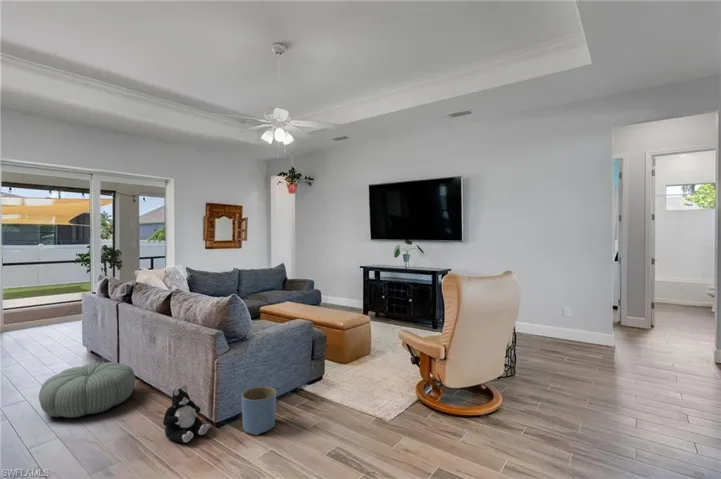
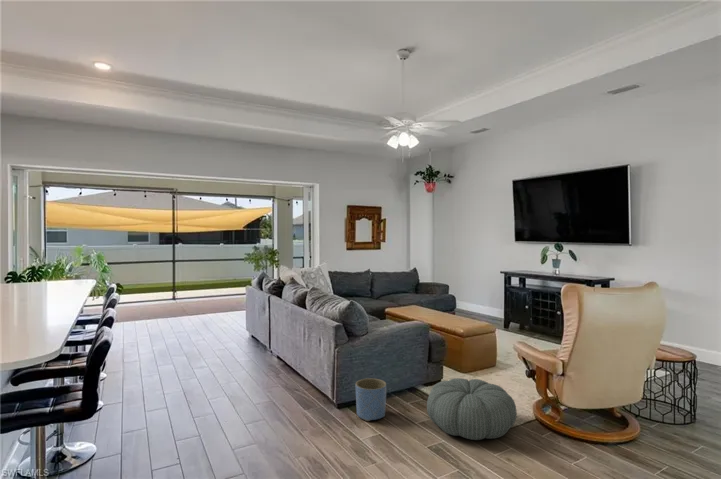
pouf: present [39,362,135,418] -> present [427,378,517,440]
plush toy: present [163,386,210,443] -> none [293,369,329,416]

